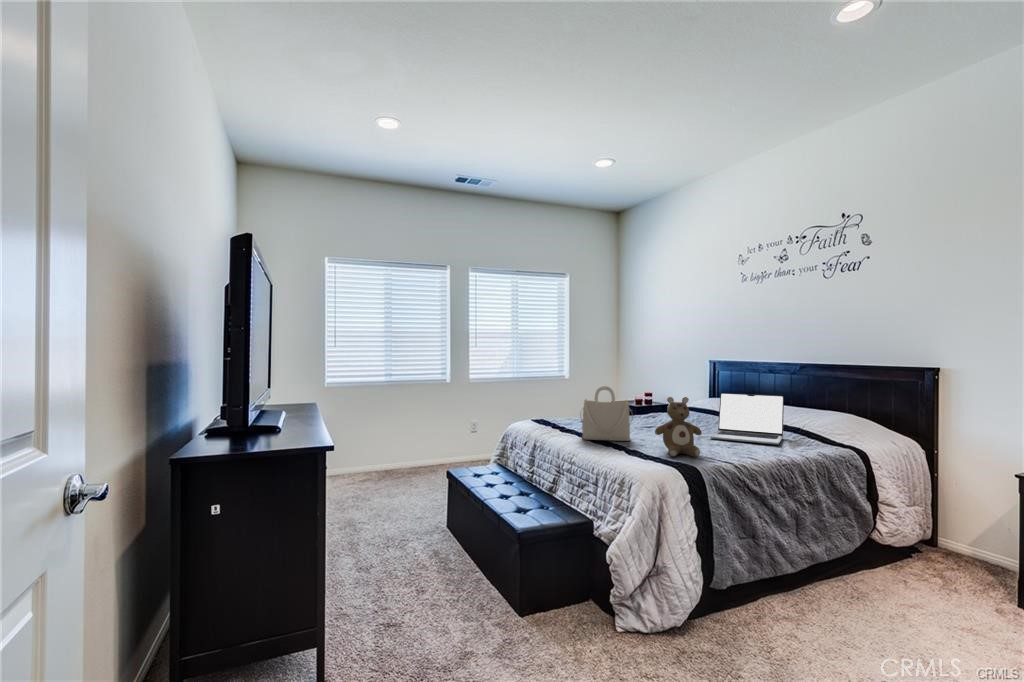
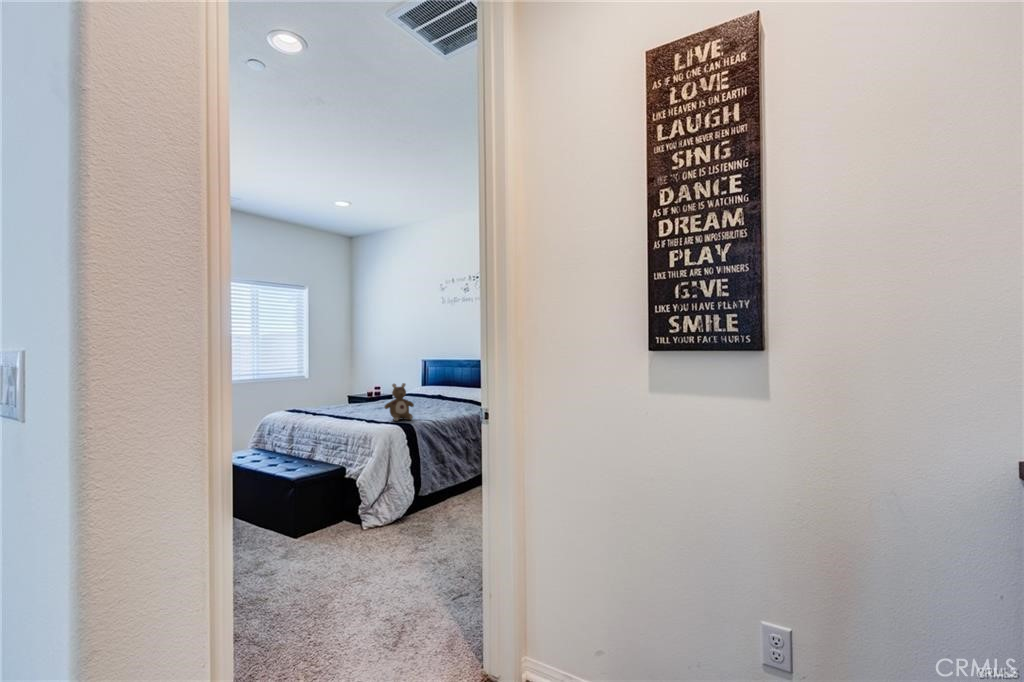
handbag: present [581,386,633,441] -> none [330,380,369,418]
laptop: present [710,393,784,445] -> none [420,380,464,410]

